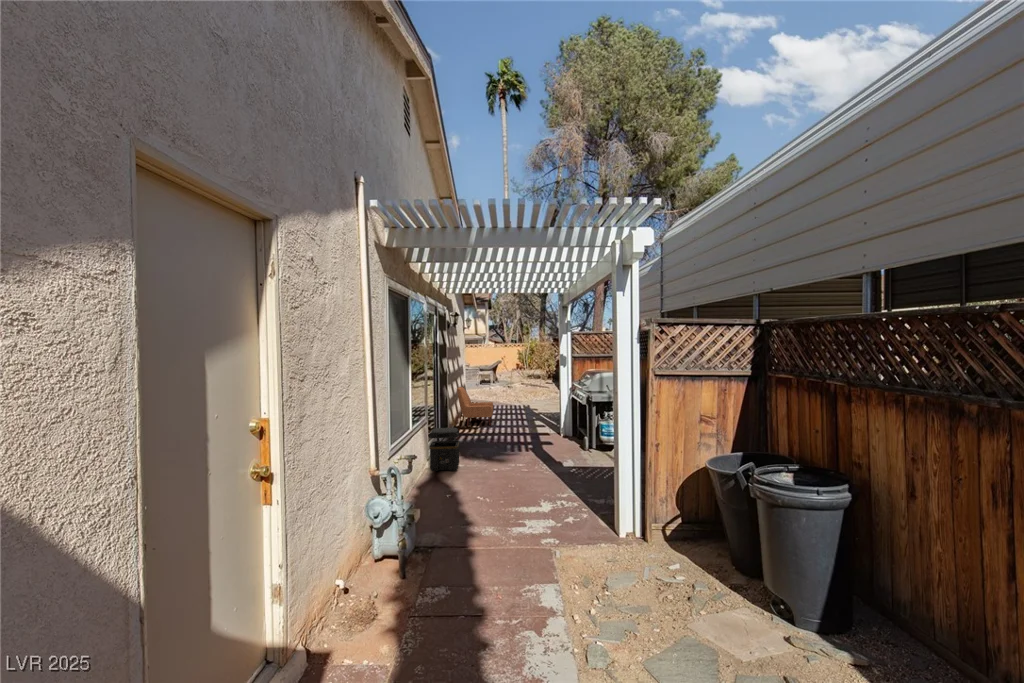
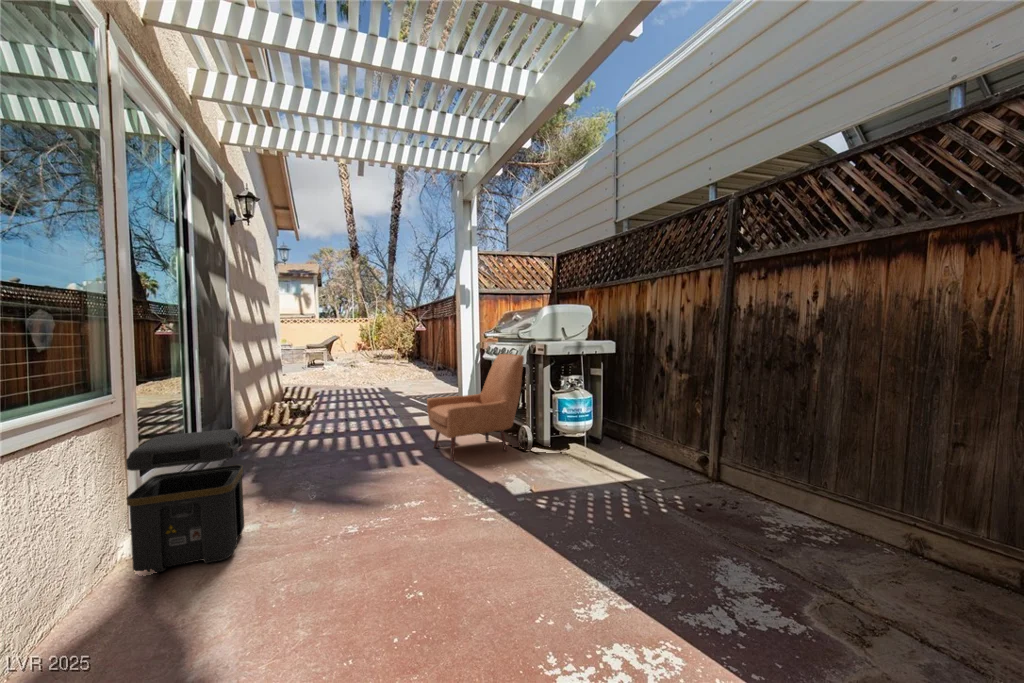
chair: present [457,387,493,426] -> present [427,354,524,461]

